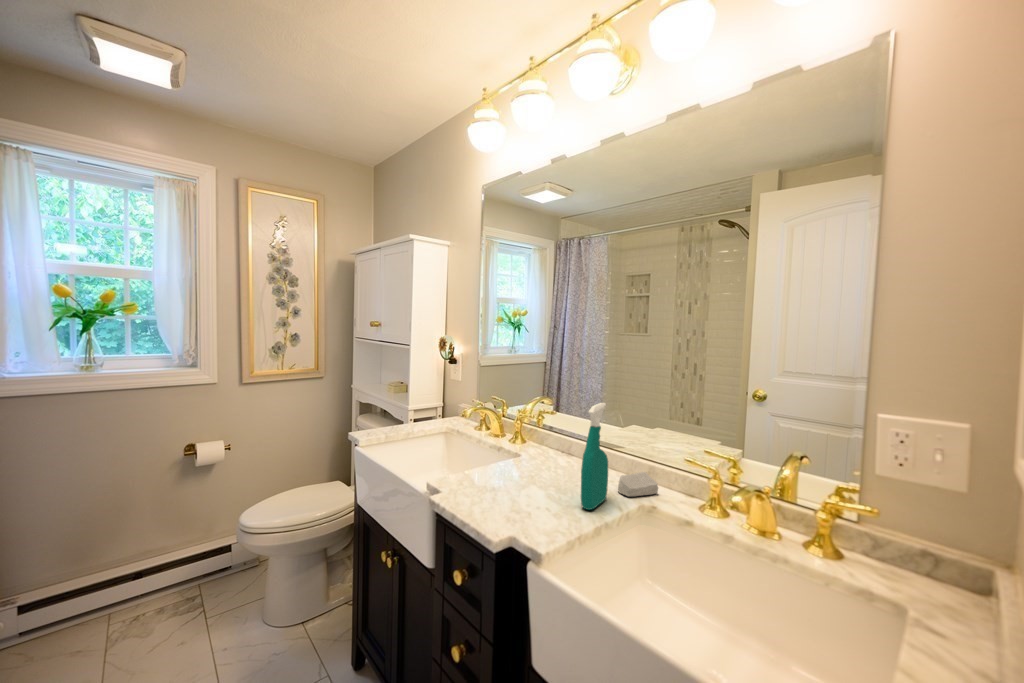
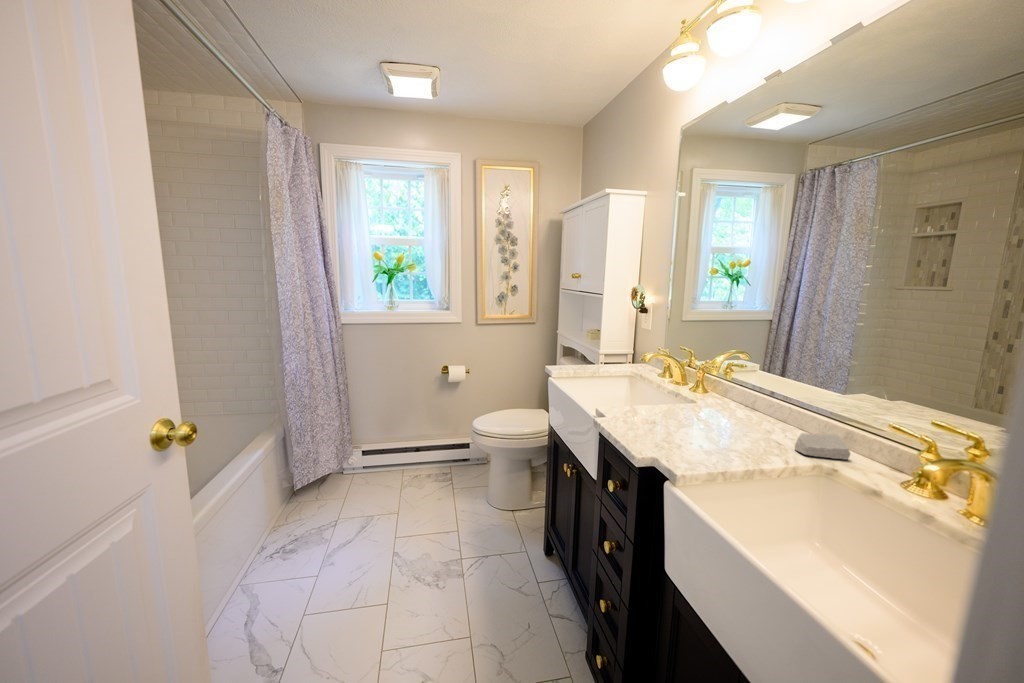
spray bottle: present [581,403,608,510] -> none [739,350,781,456]

